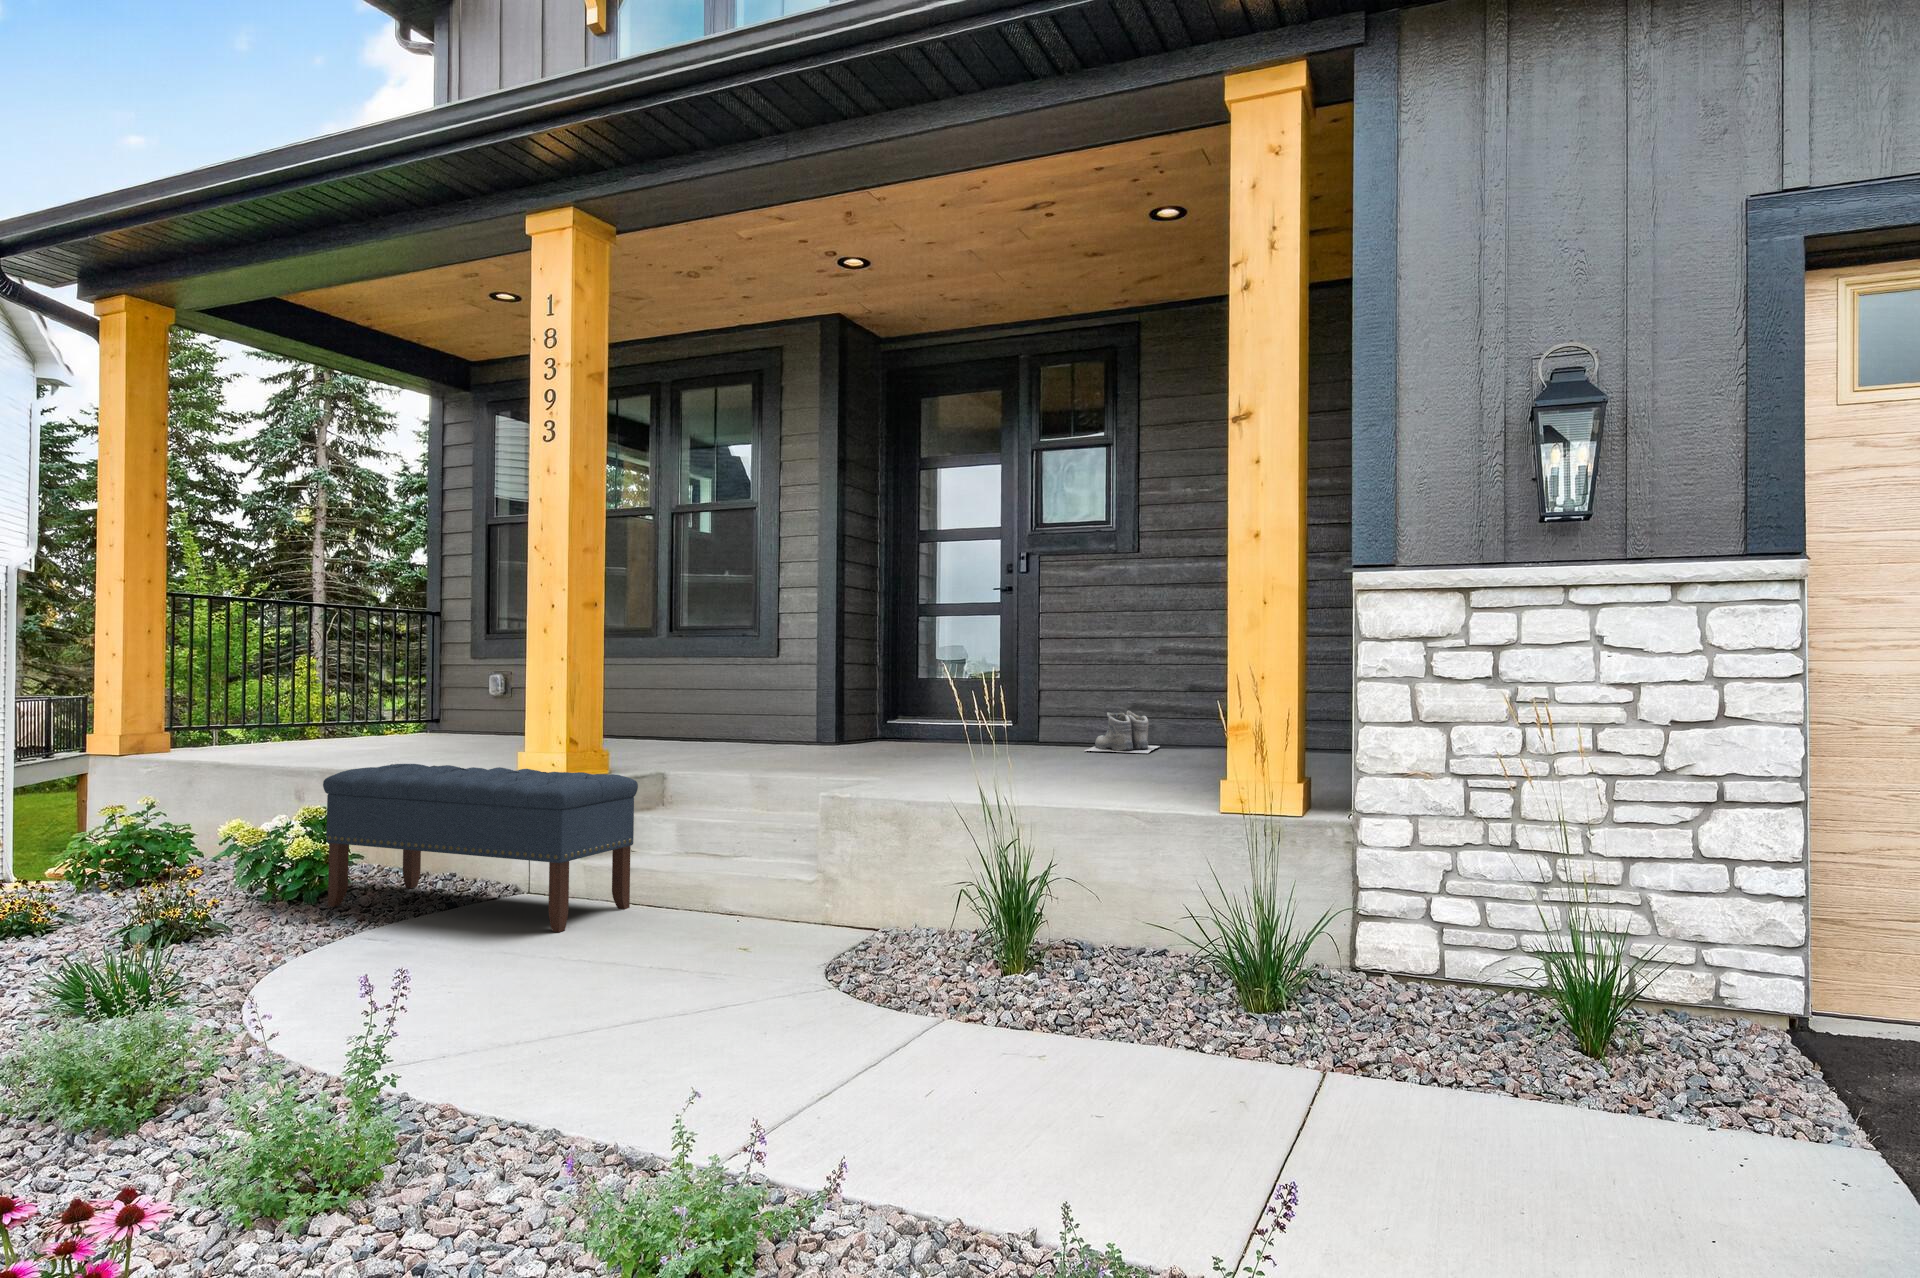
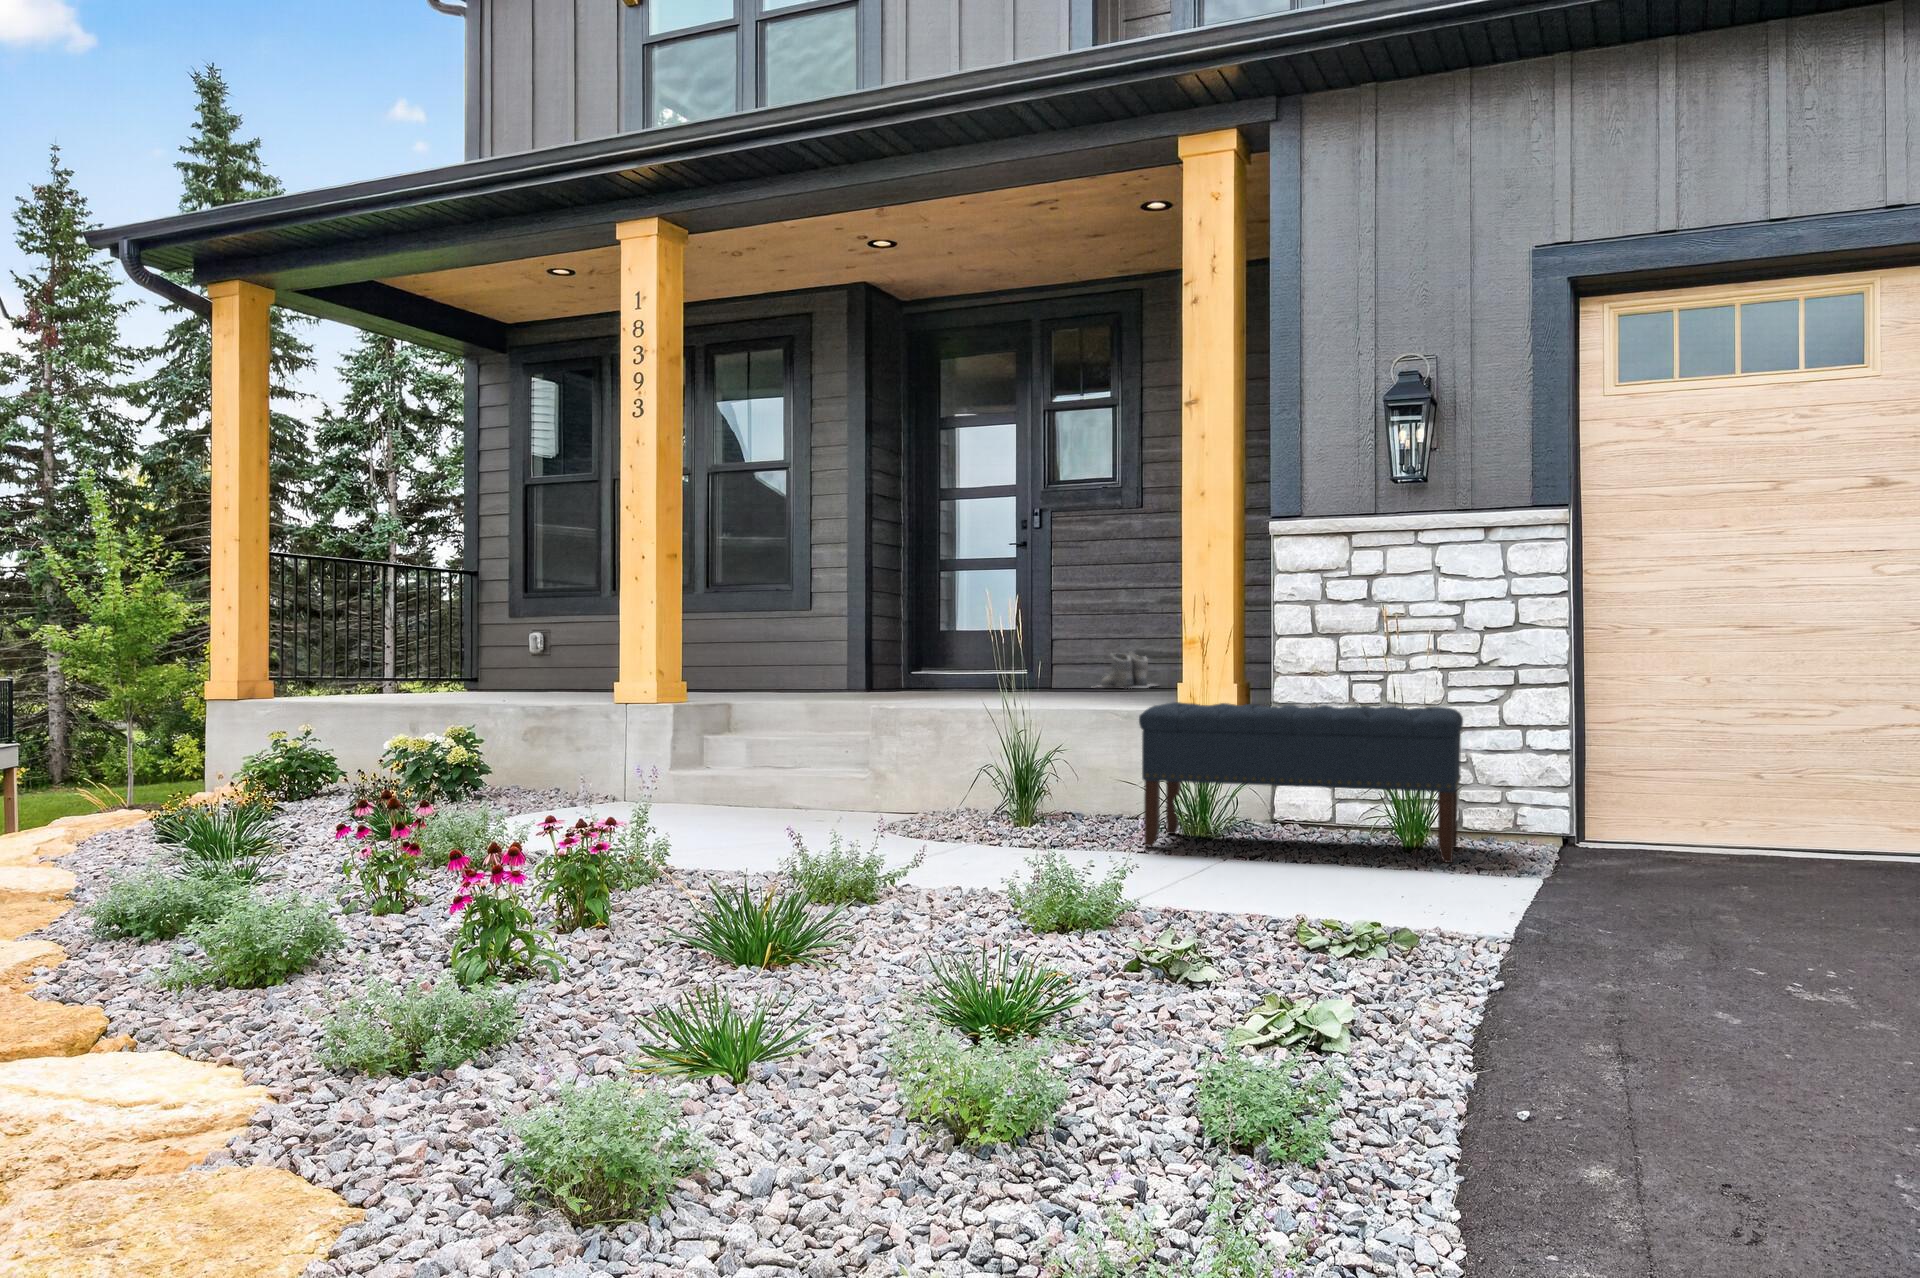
bench: present [323,764,638,932] -> present [1139,702,1463,863]

